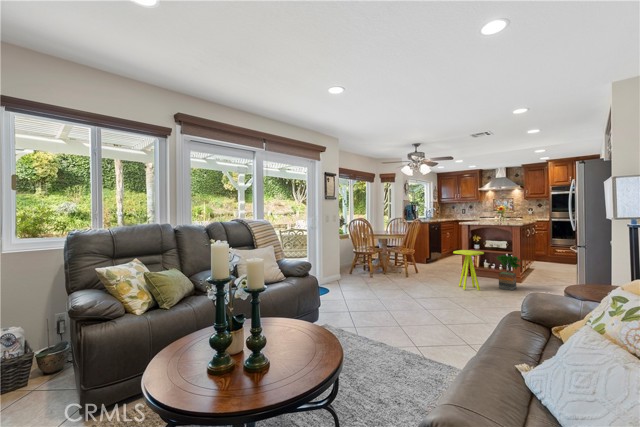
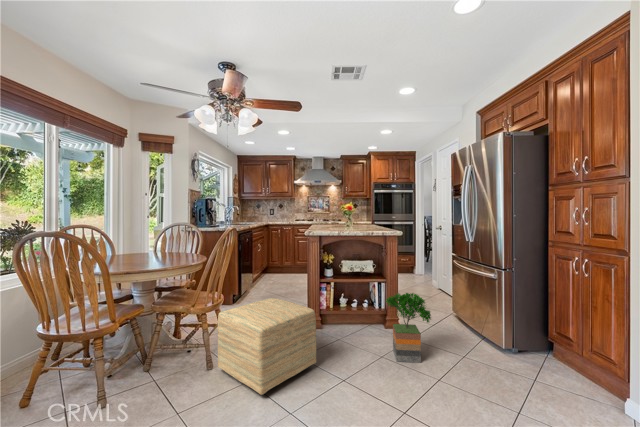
side table: present [453,250,484,290] -> none [329,295,383,399]
ottoman: none [411,252,454,283] -> present [218,298,316,395]

